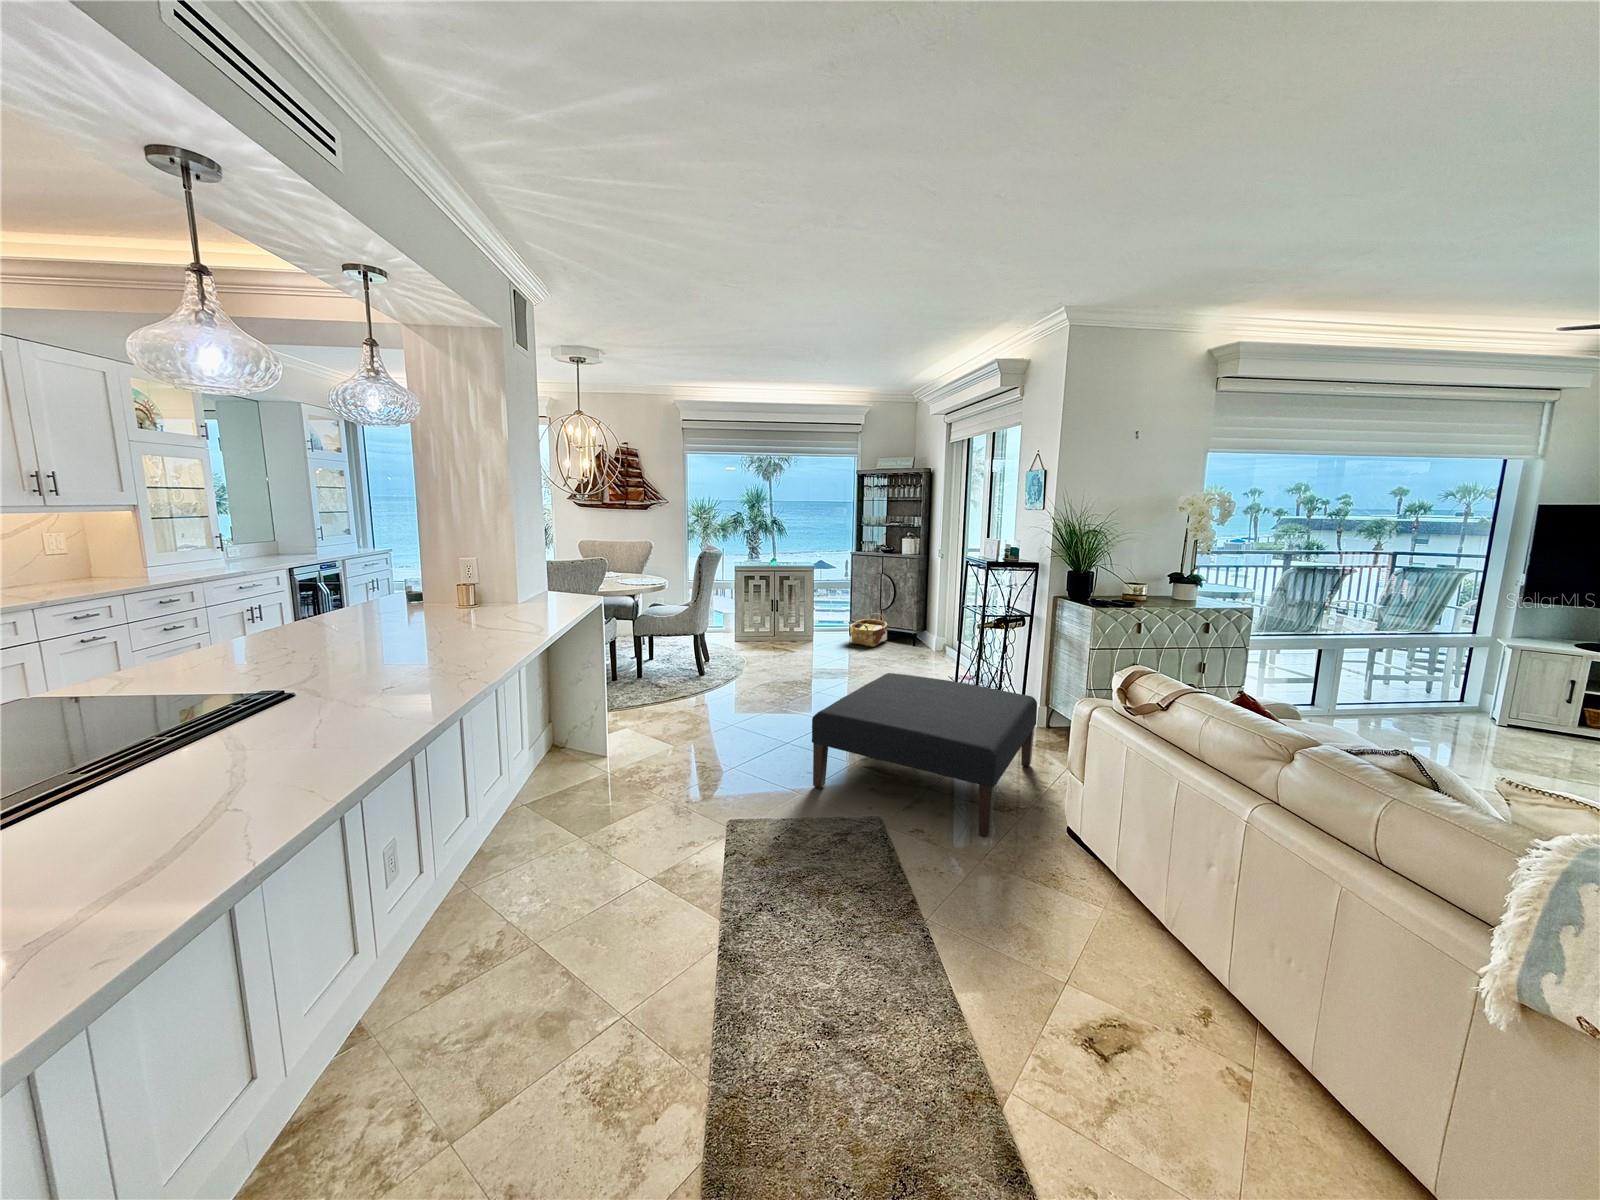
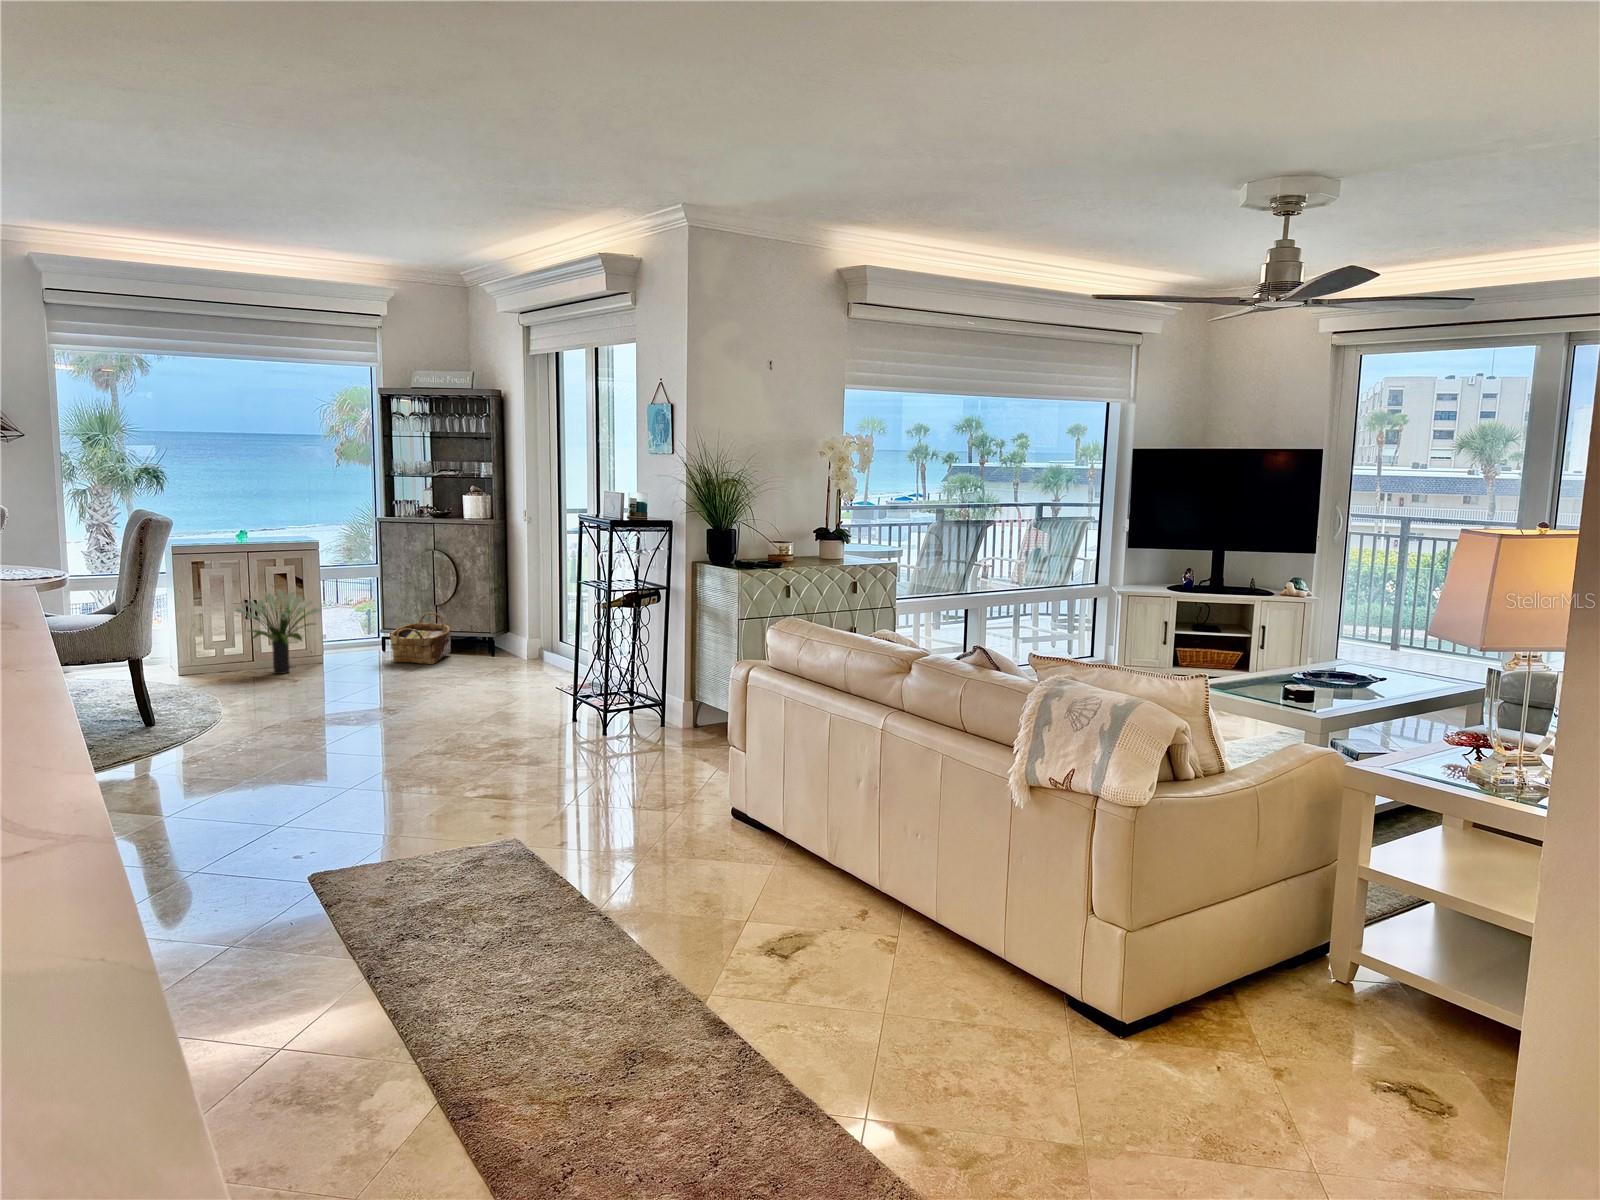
potted plant: none [765,594,811,645] -> present [236,590,321,674]
ottoman: present [812,673,1037,837] -> none [406,675,686,836]

